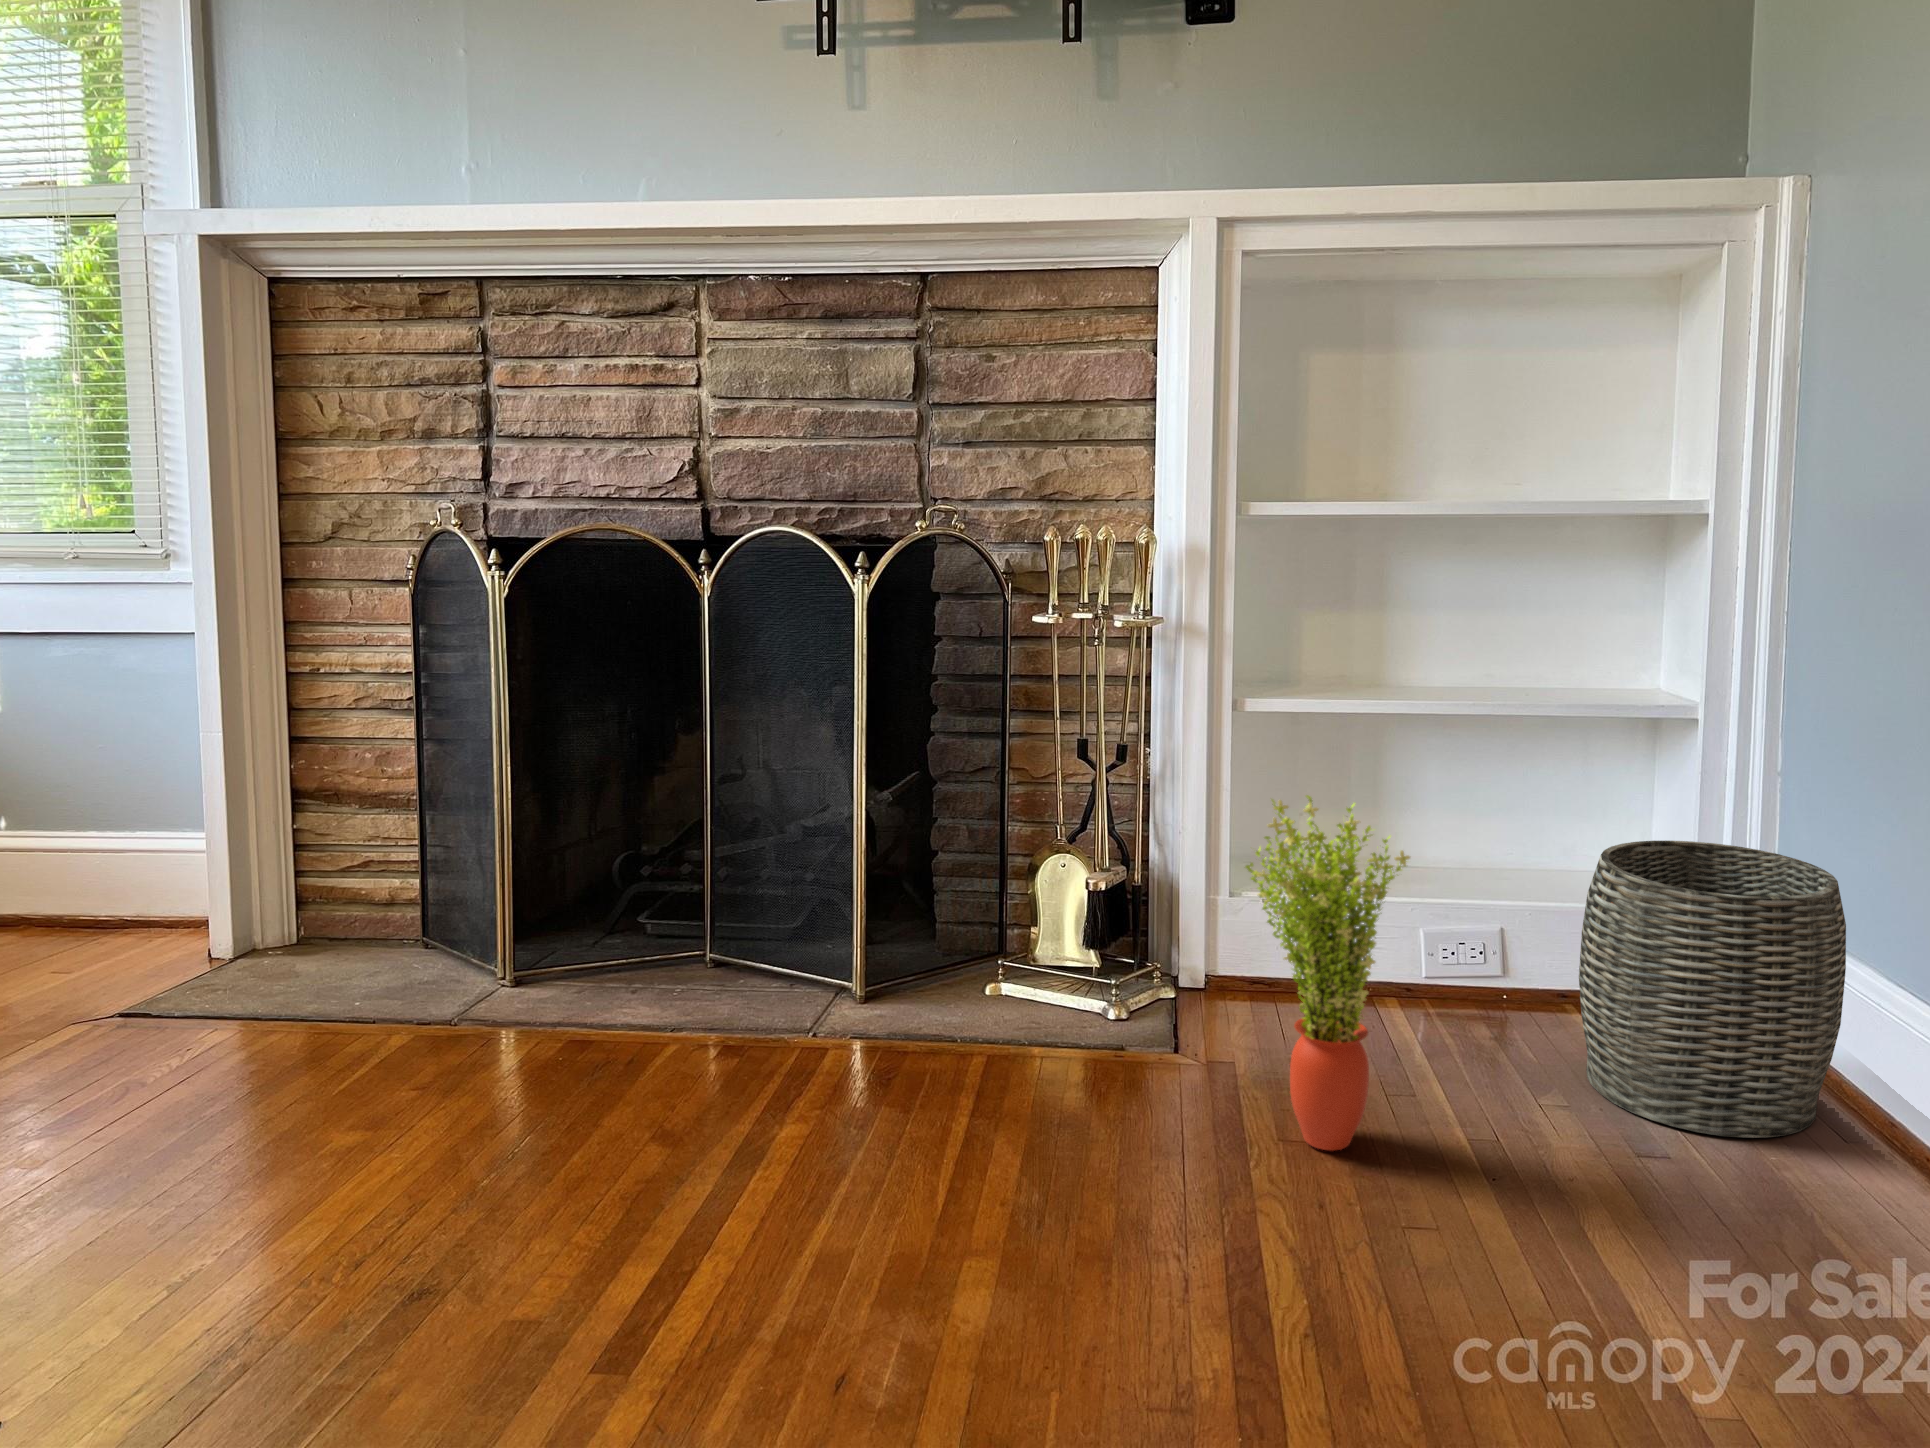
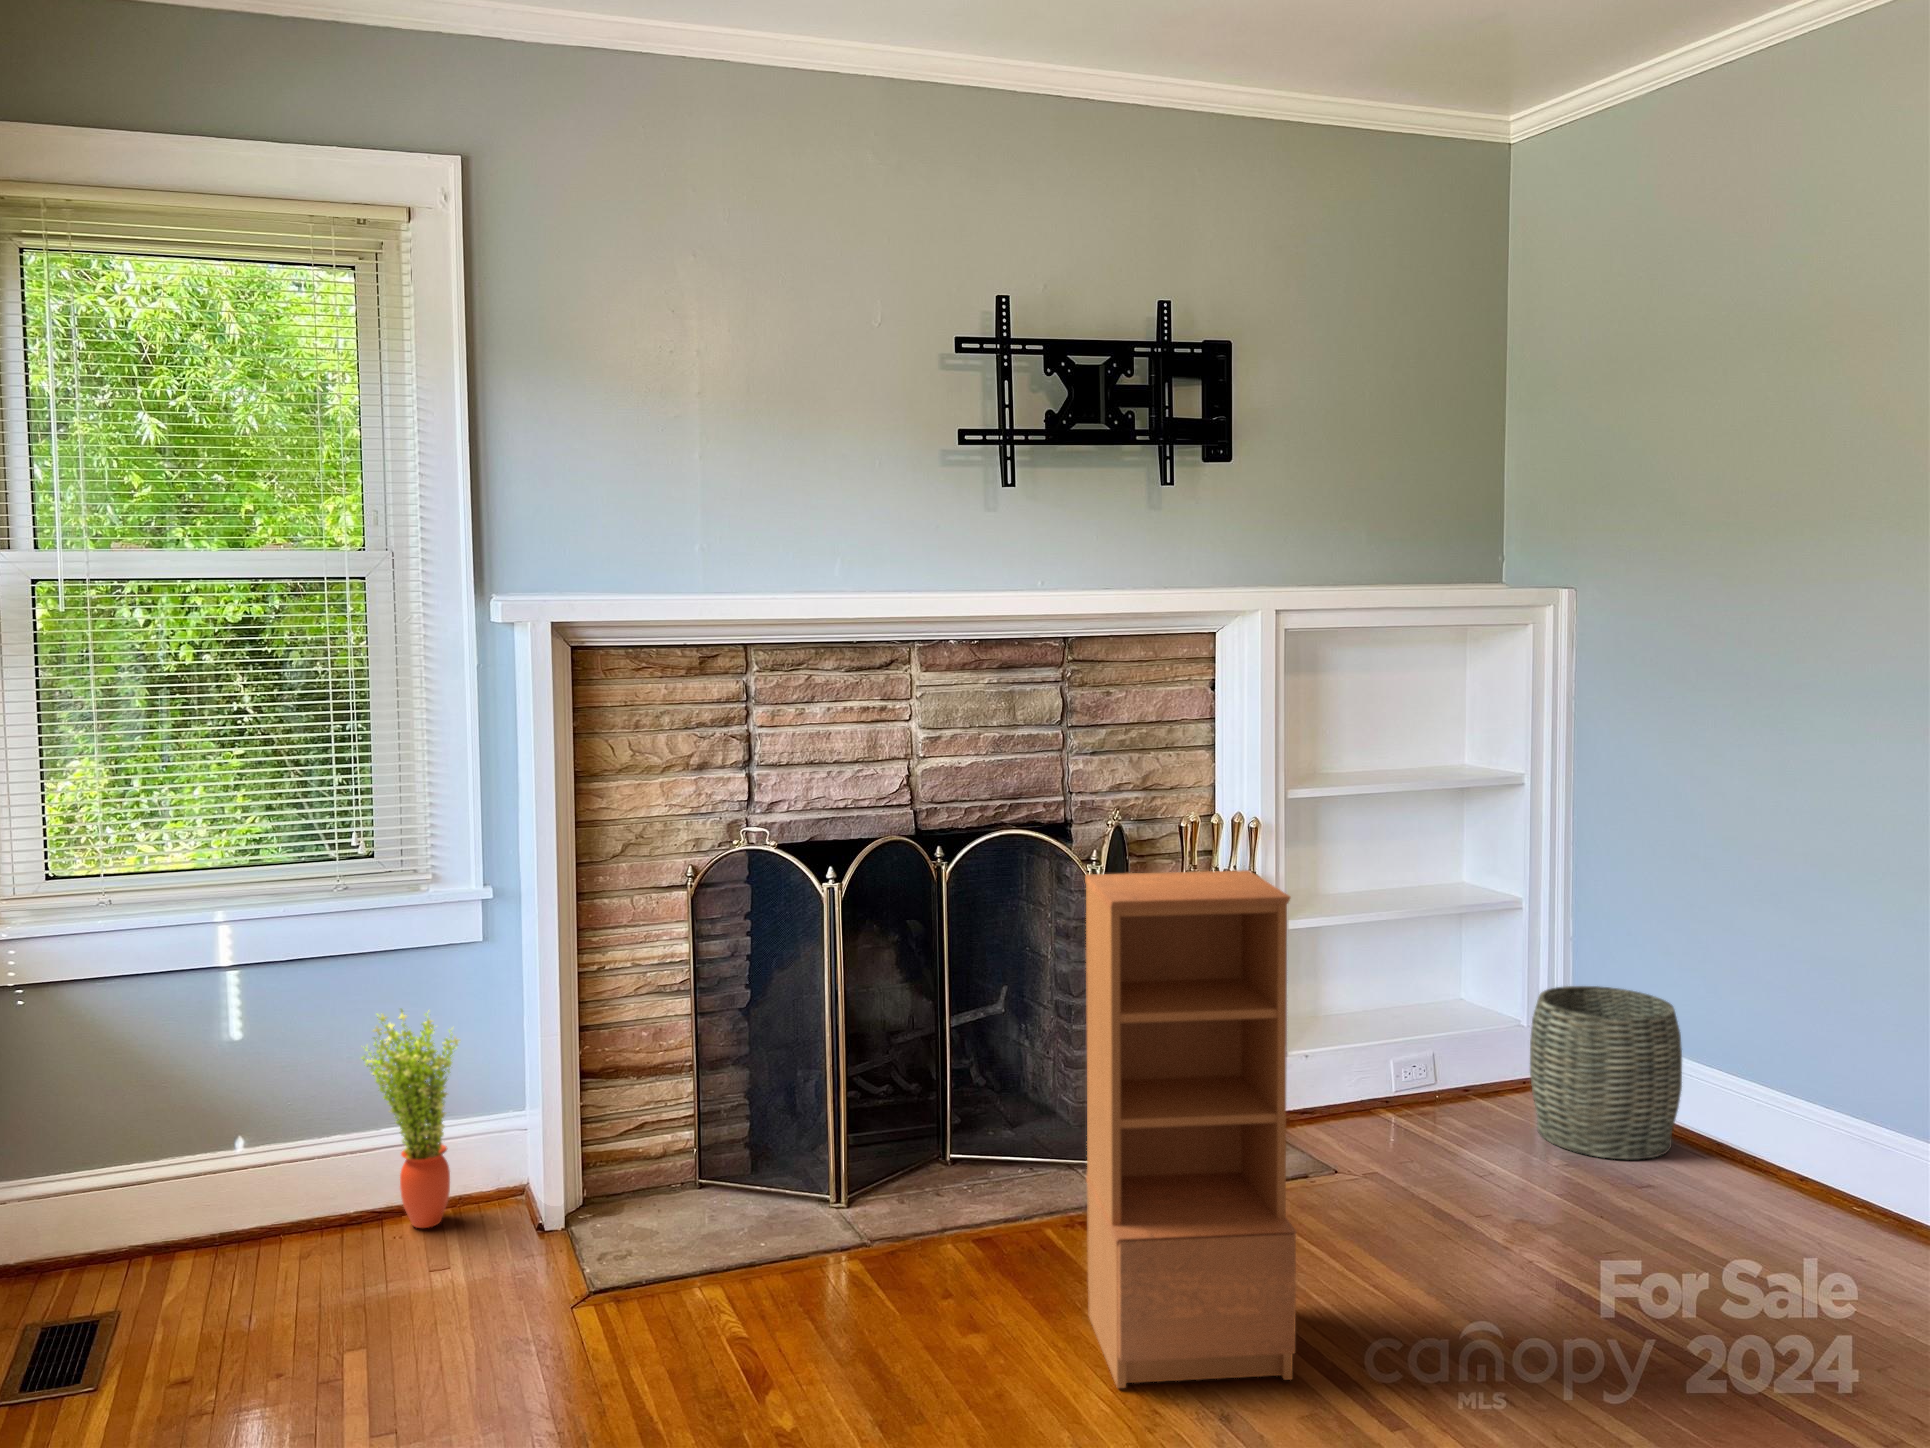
bookcase: none [380,521,775,1355] -> present [1085,870,1296,1388]
potted plant: present [1246,795,1410,1151] -> present [362,1009,459,1228]

